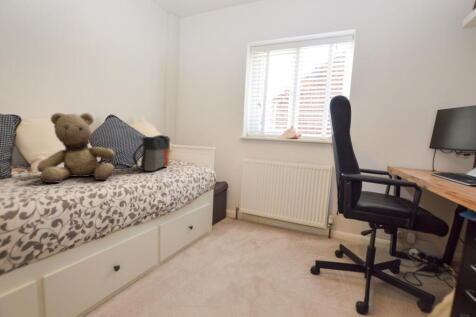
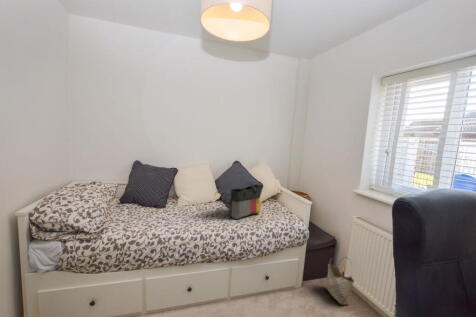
teddy bear: present [37,113,115,183] -> none [163,172,206,224]
woven basket: none [225,192,250,228] -> present [324,261,354,304]

